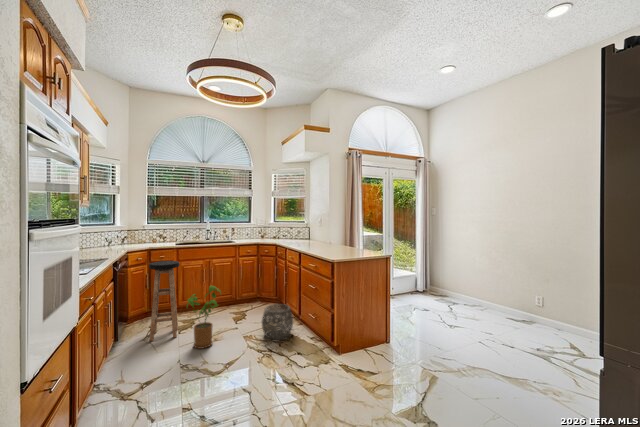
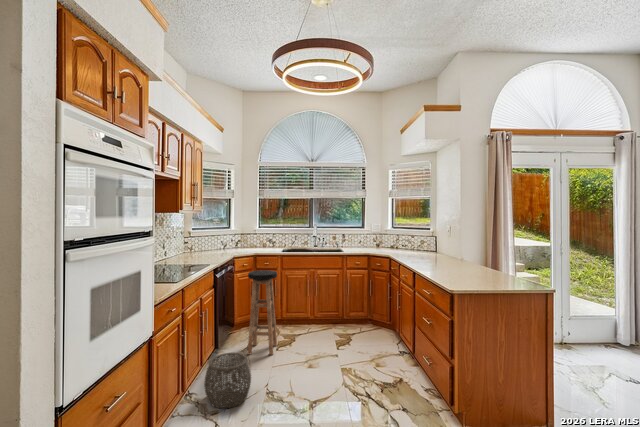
house plant: present [187,286,221,349] -> none [279,303,316,375]
woven basket: present [262,304,293,339] -> present [204,353,251,409]

